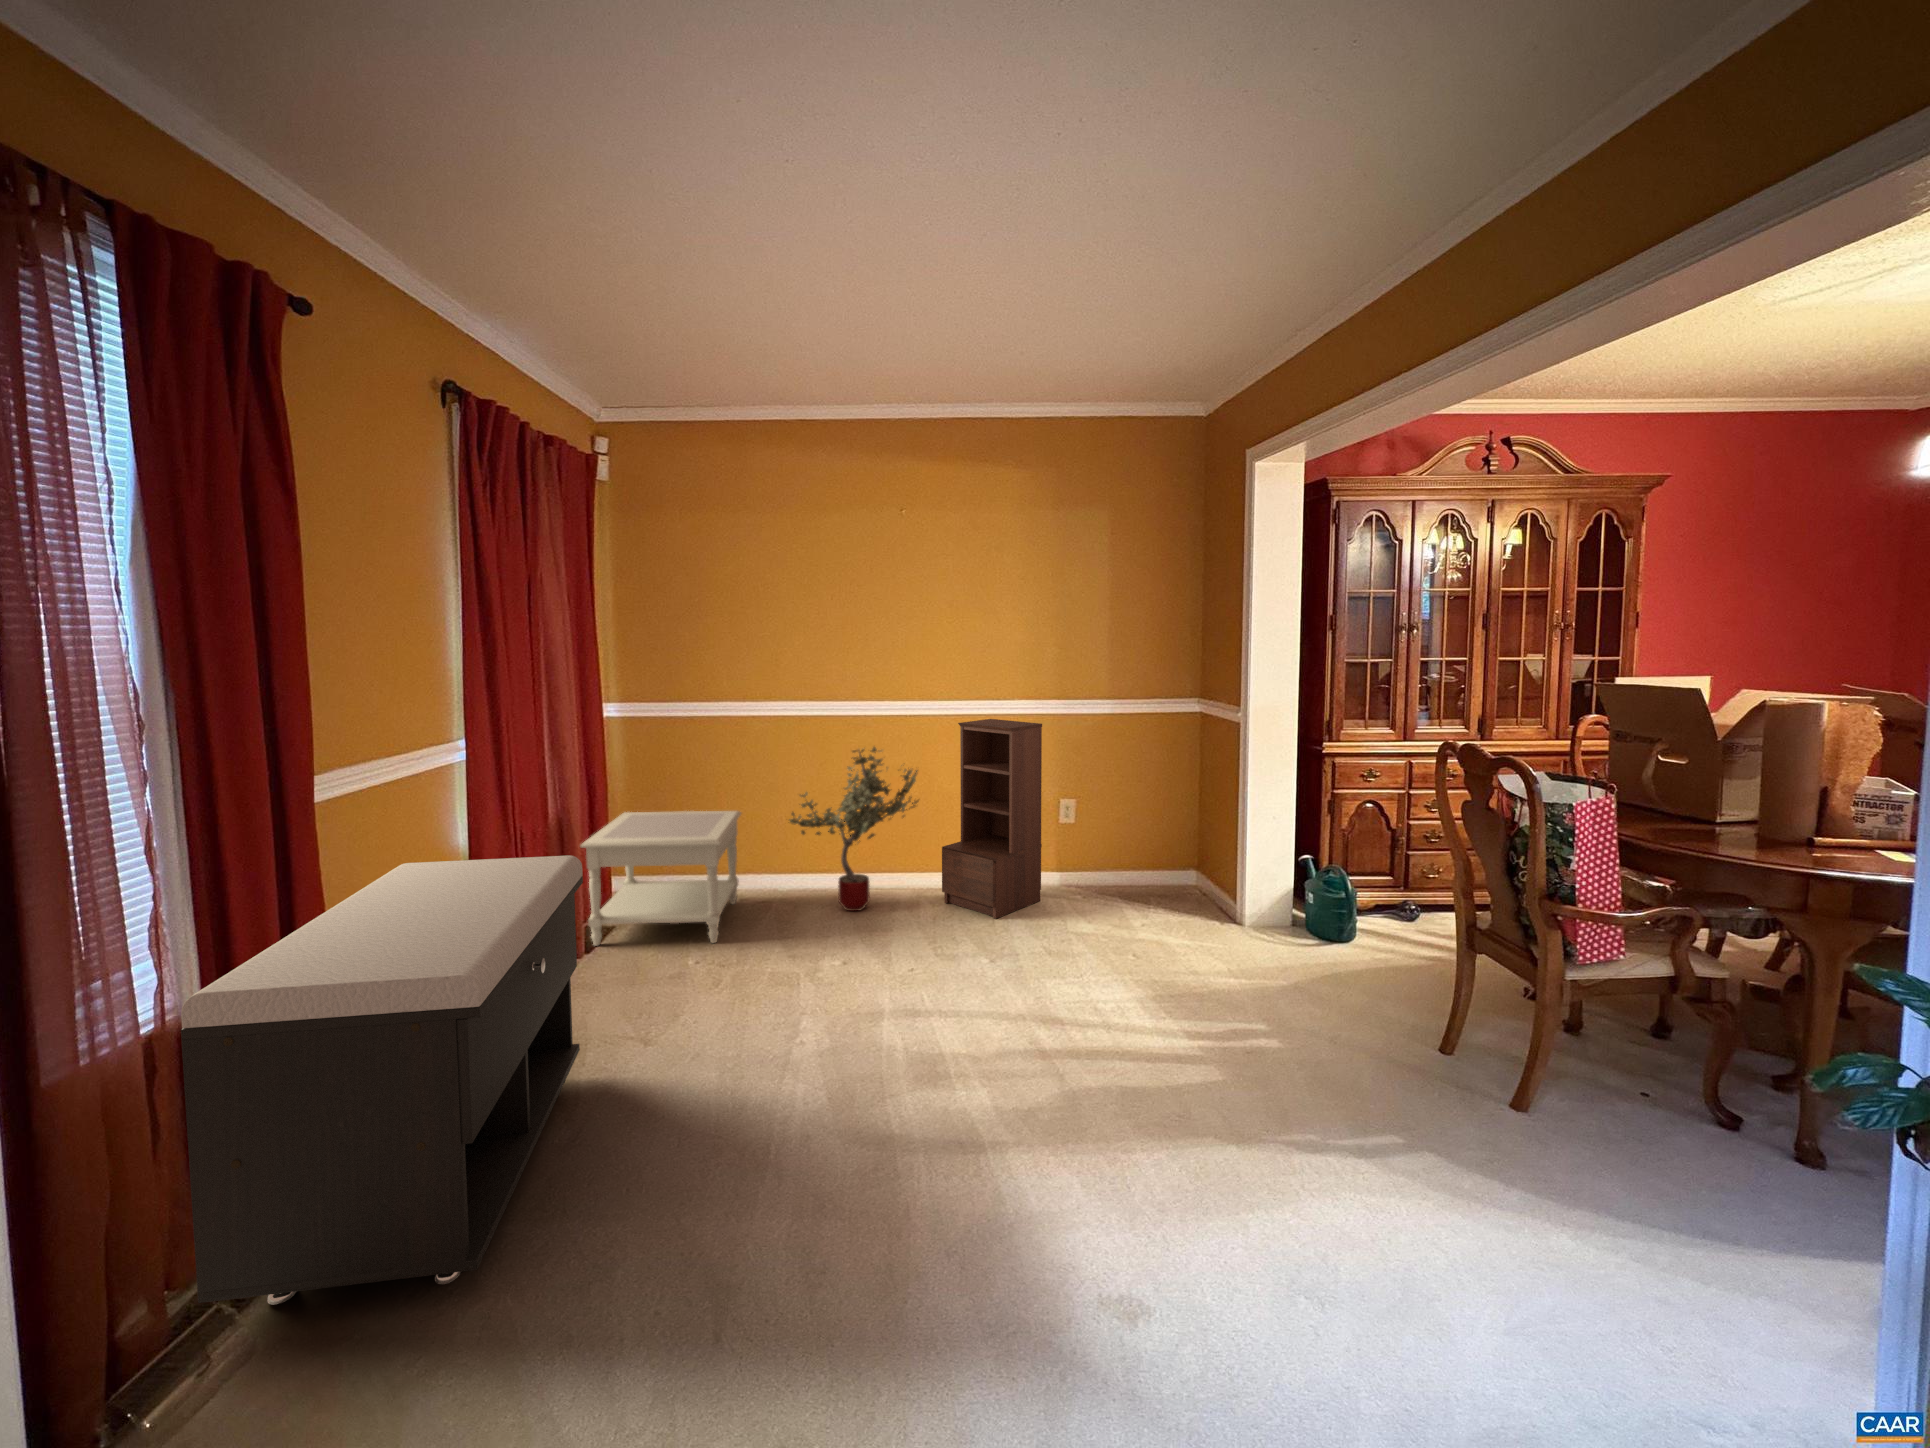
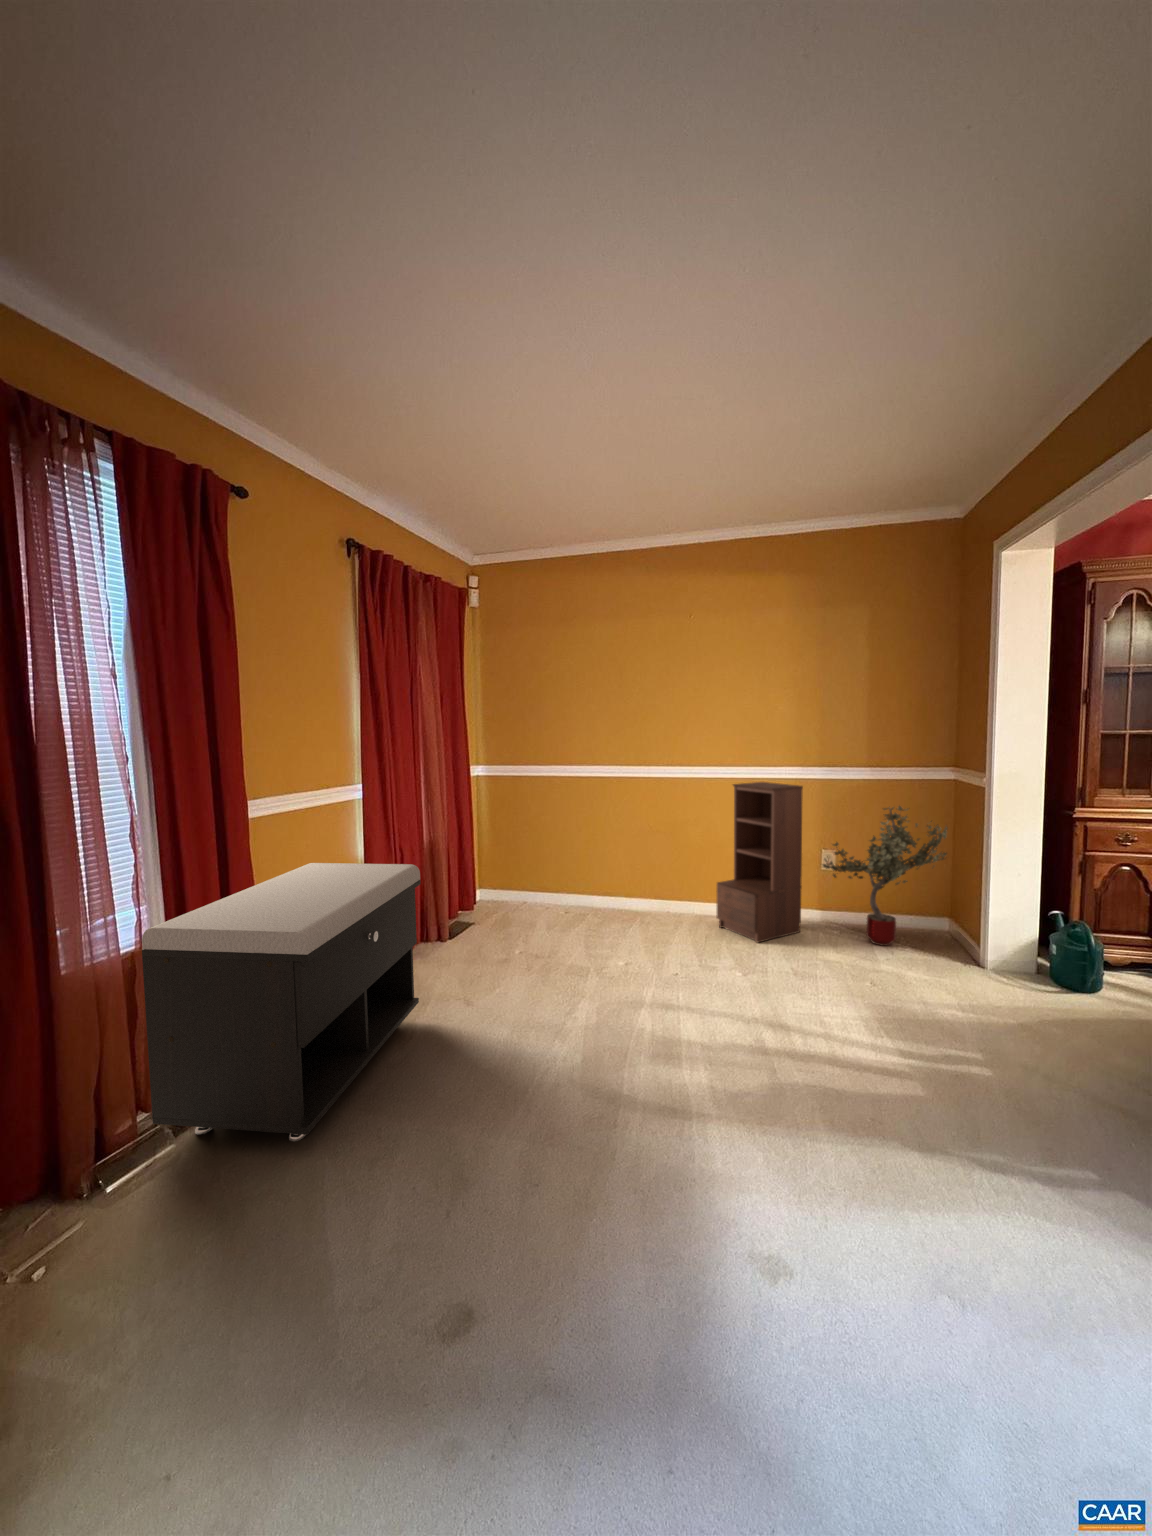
potted tree: present [789,747,919,911] -> present [823,806,947,946]
side table: present [580,811,741,946] -> none [445,844,565,941]

